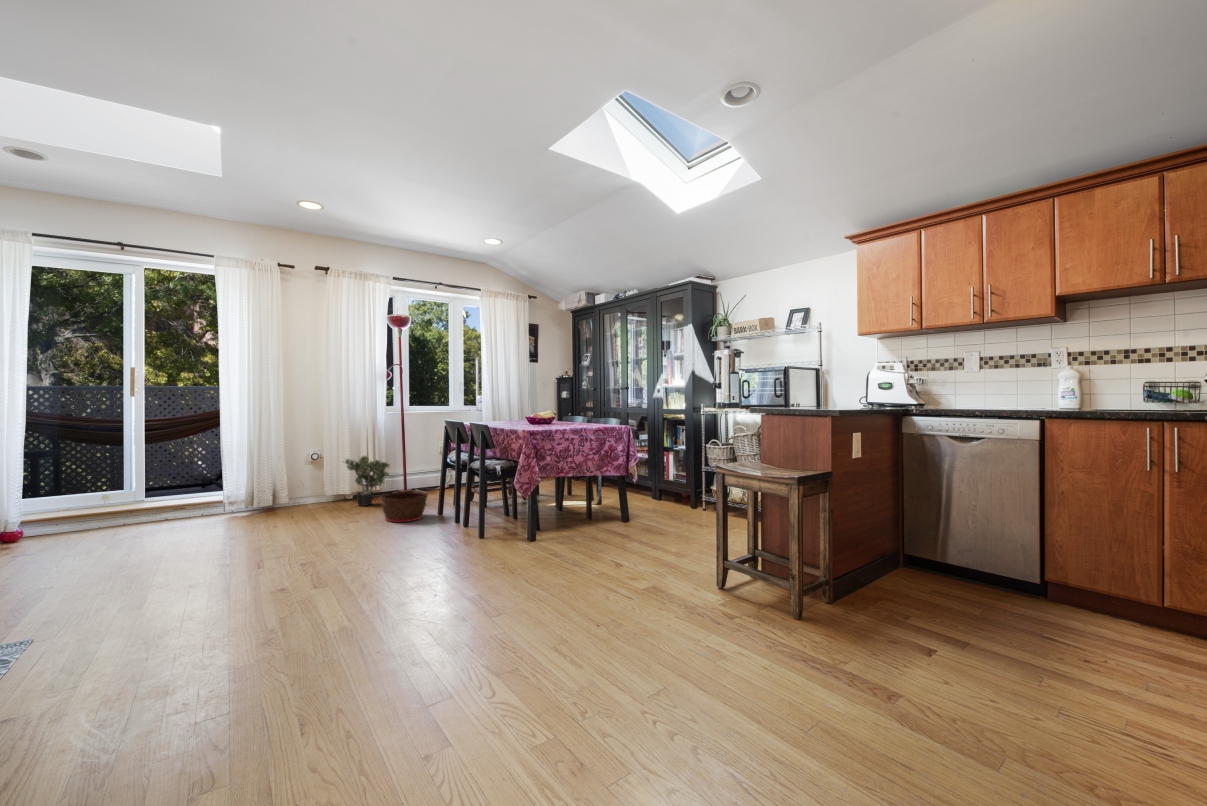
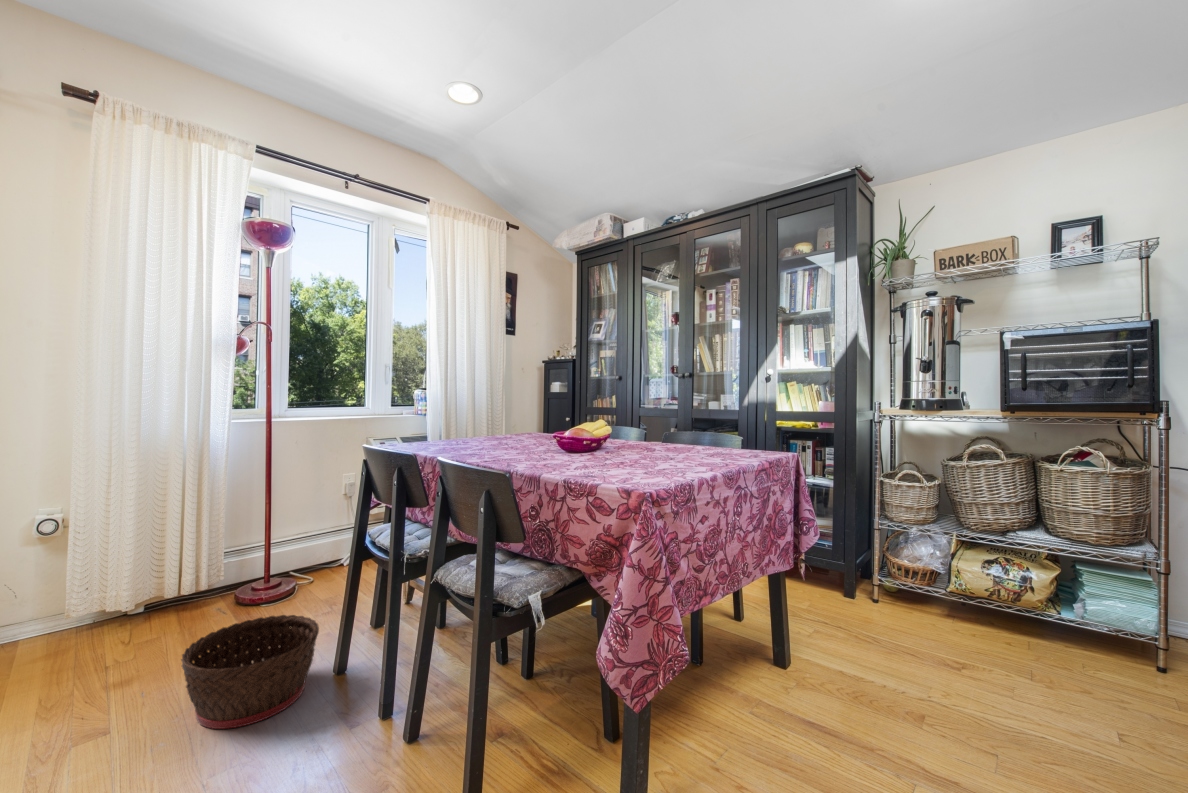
potted plant: present [345,456,390,506] -> none [106,521,235,641]

